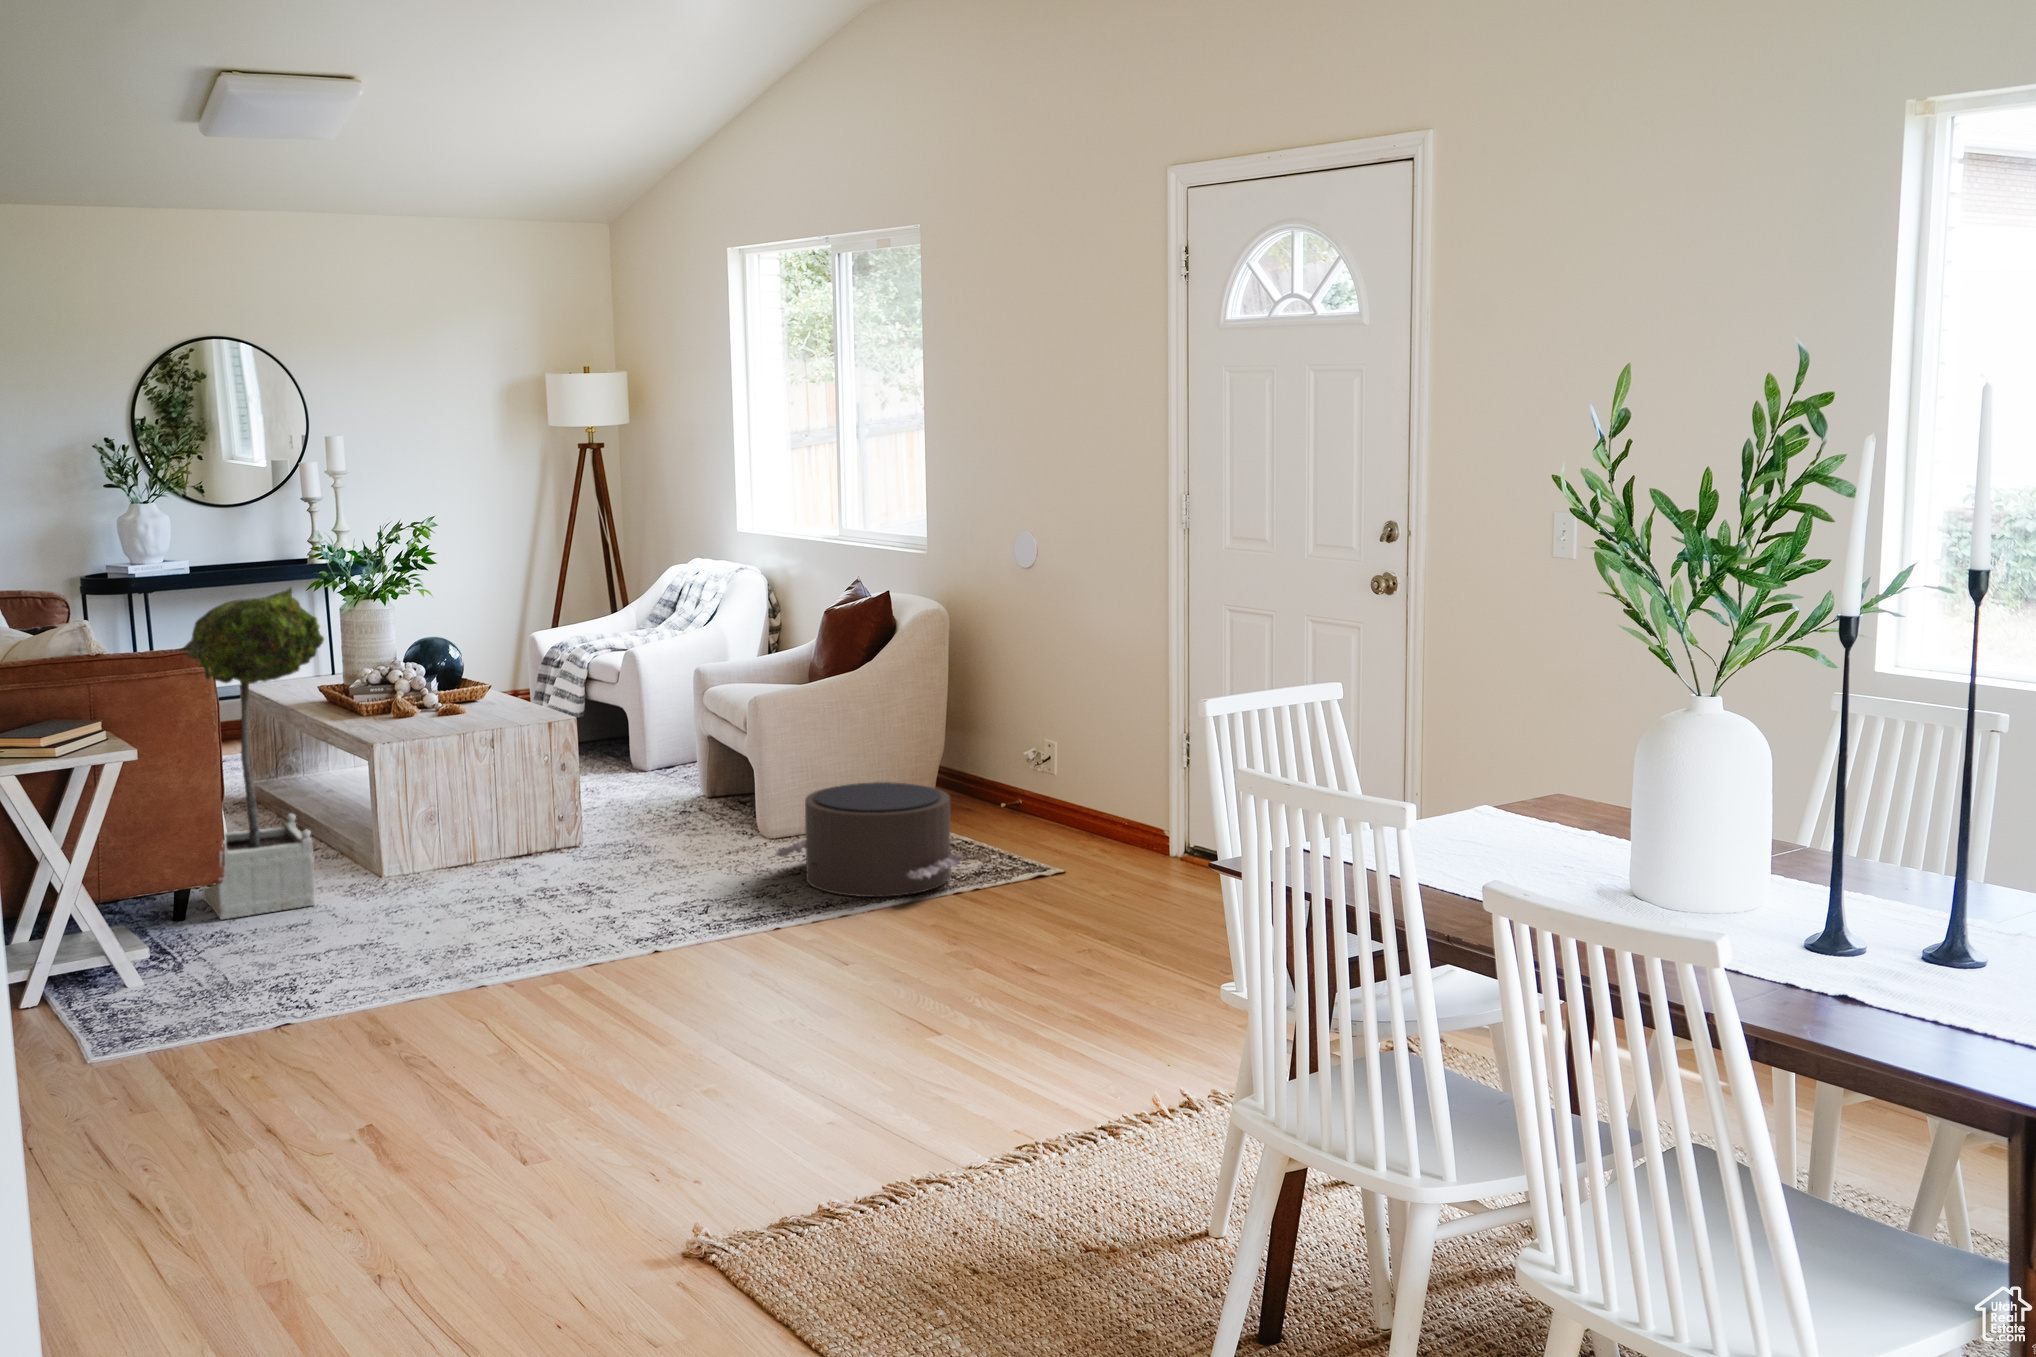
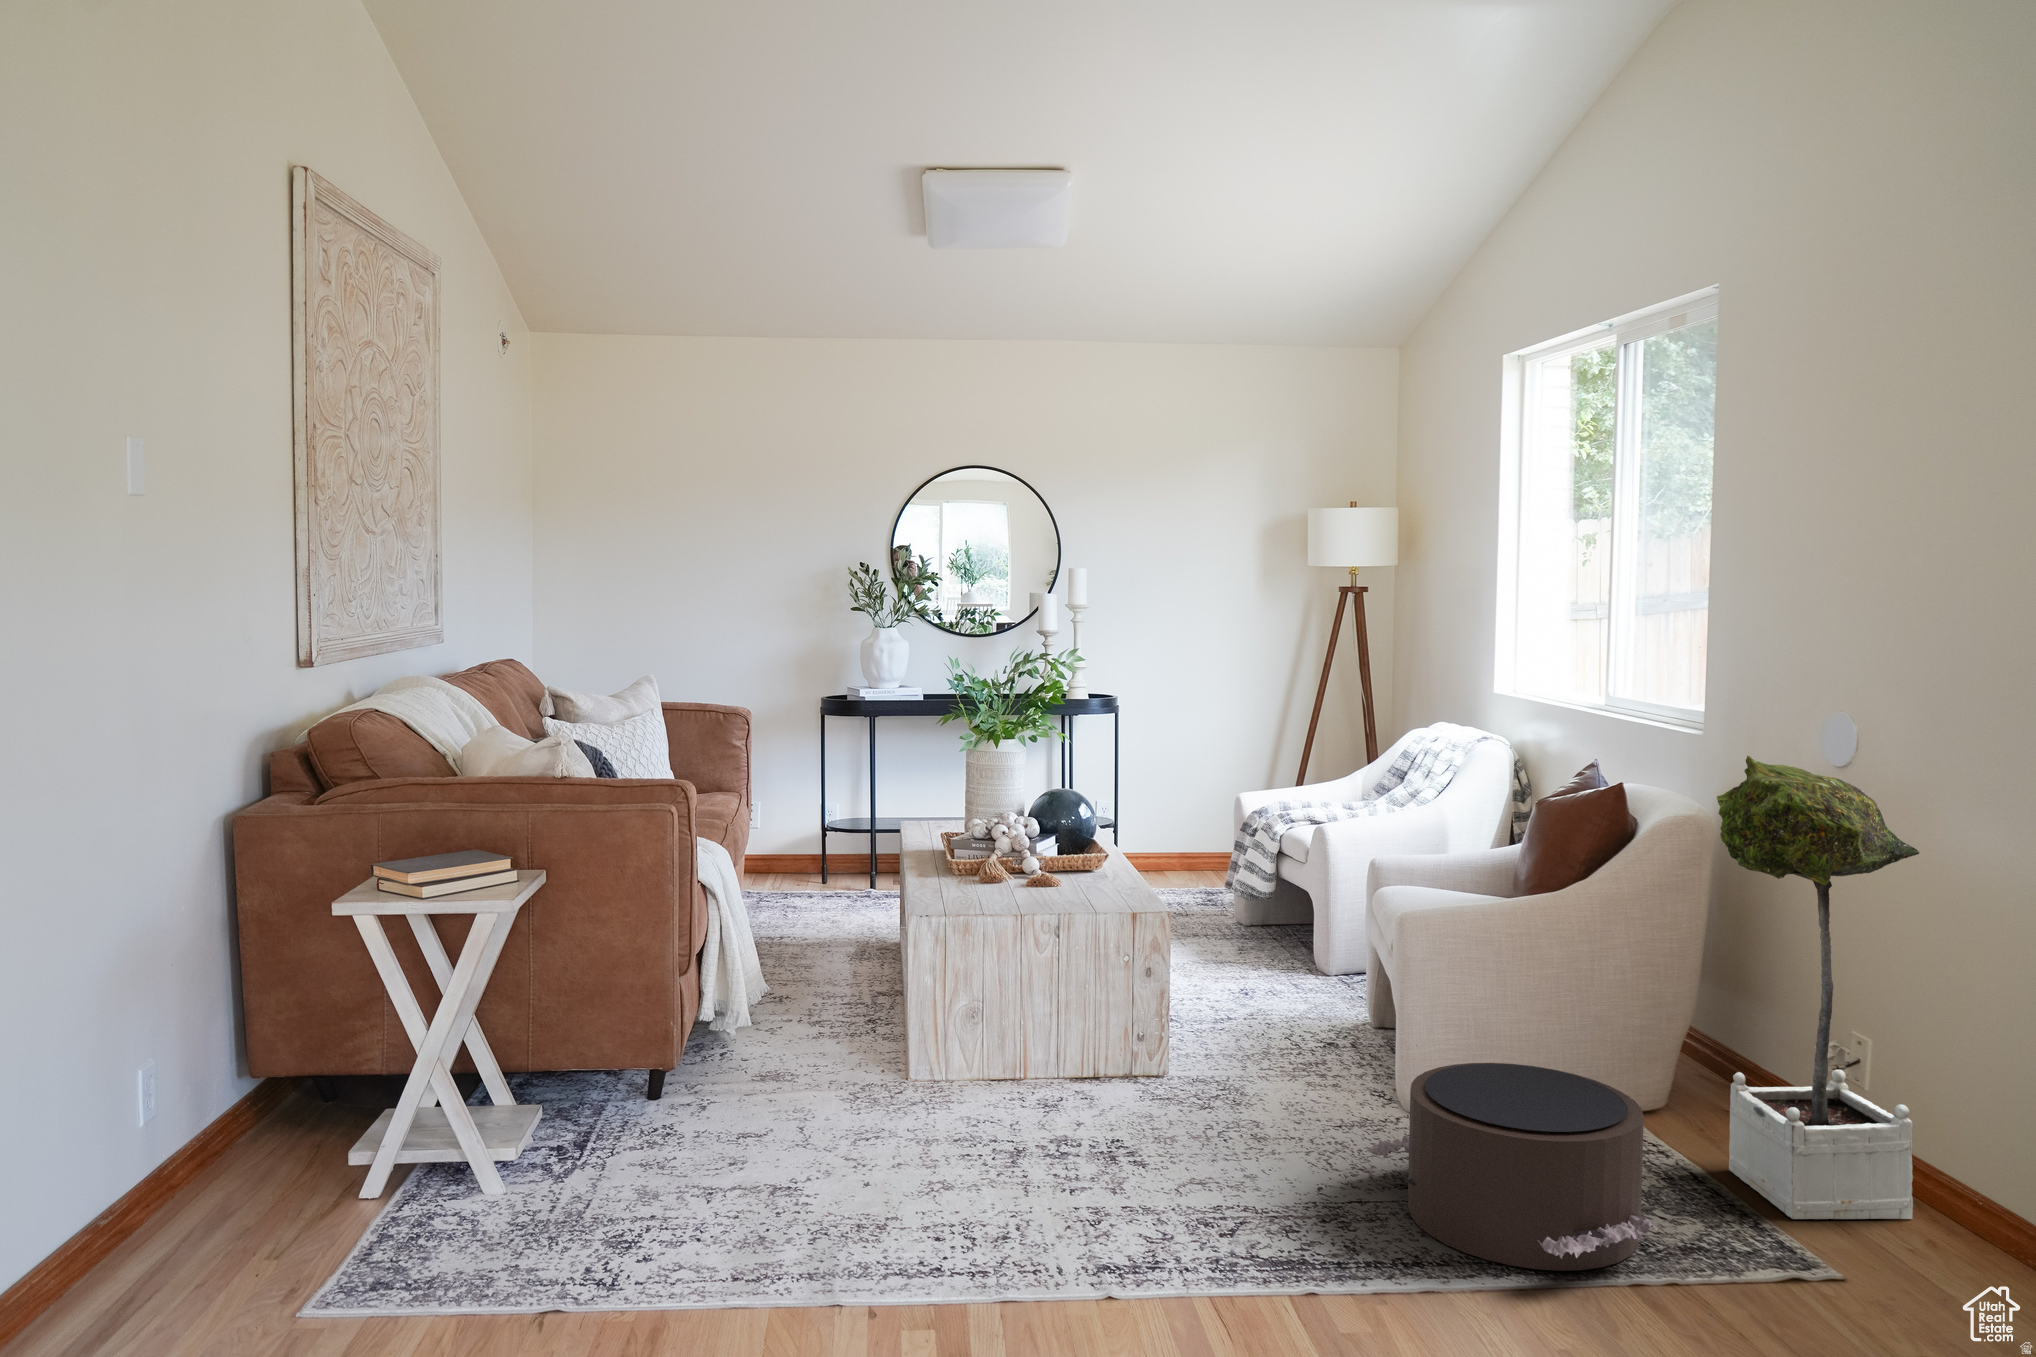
potted tree: present [177,587,324,919] -> present [1717,756,1919,1219]

